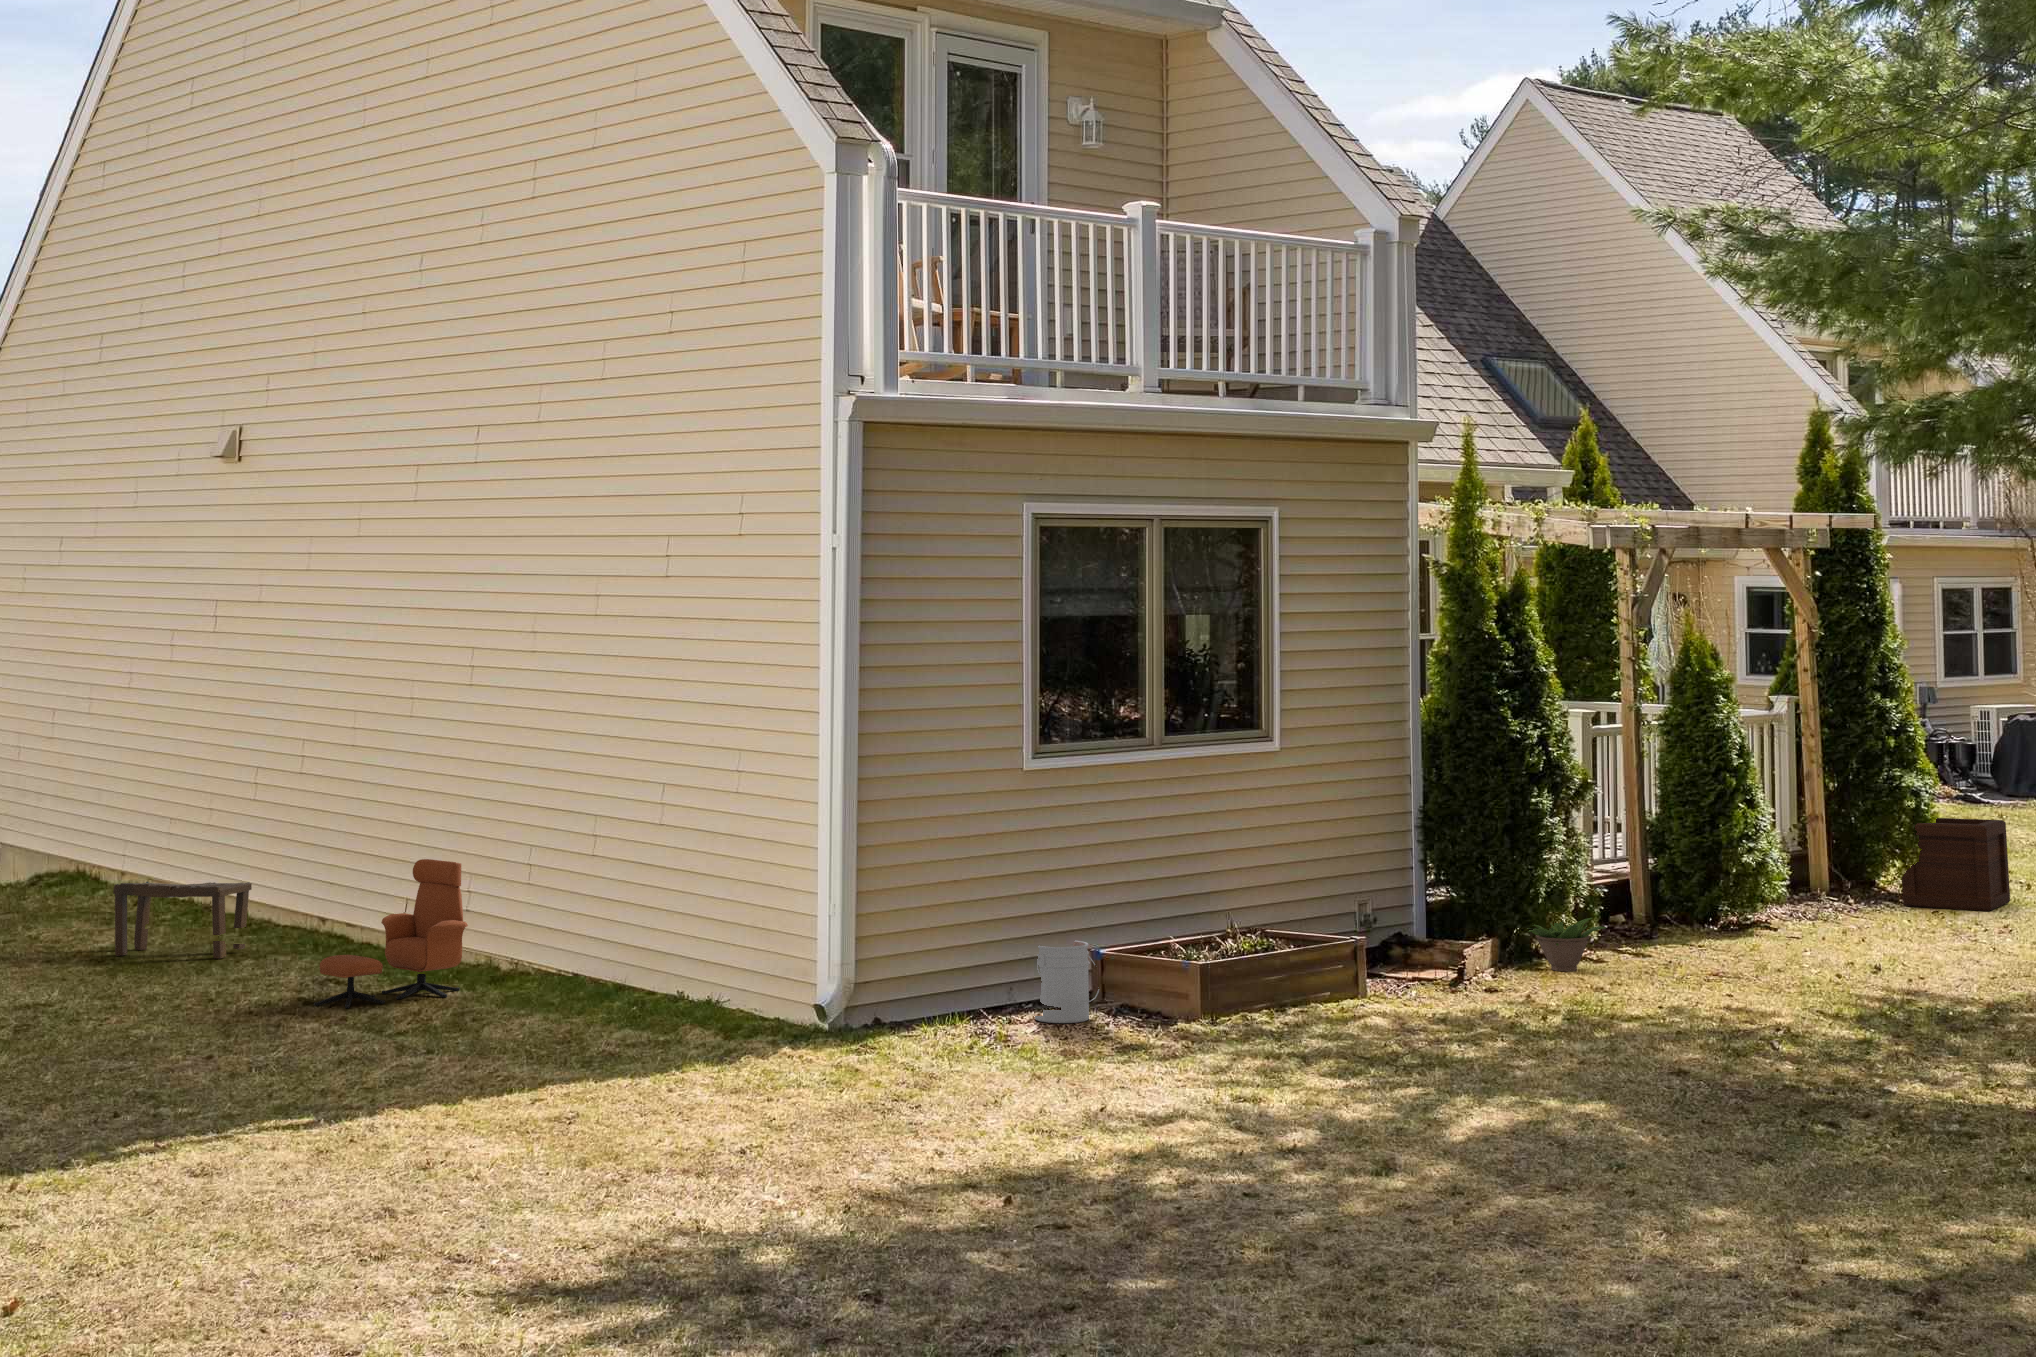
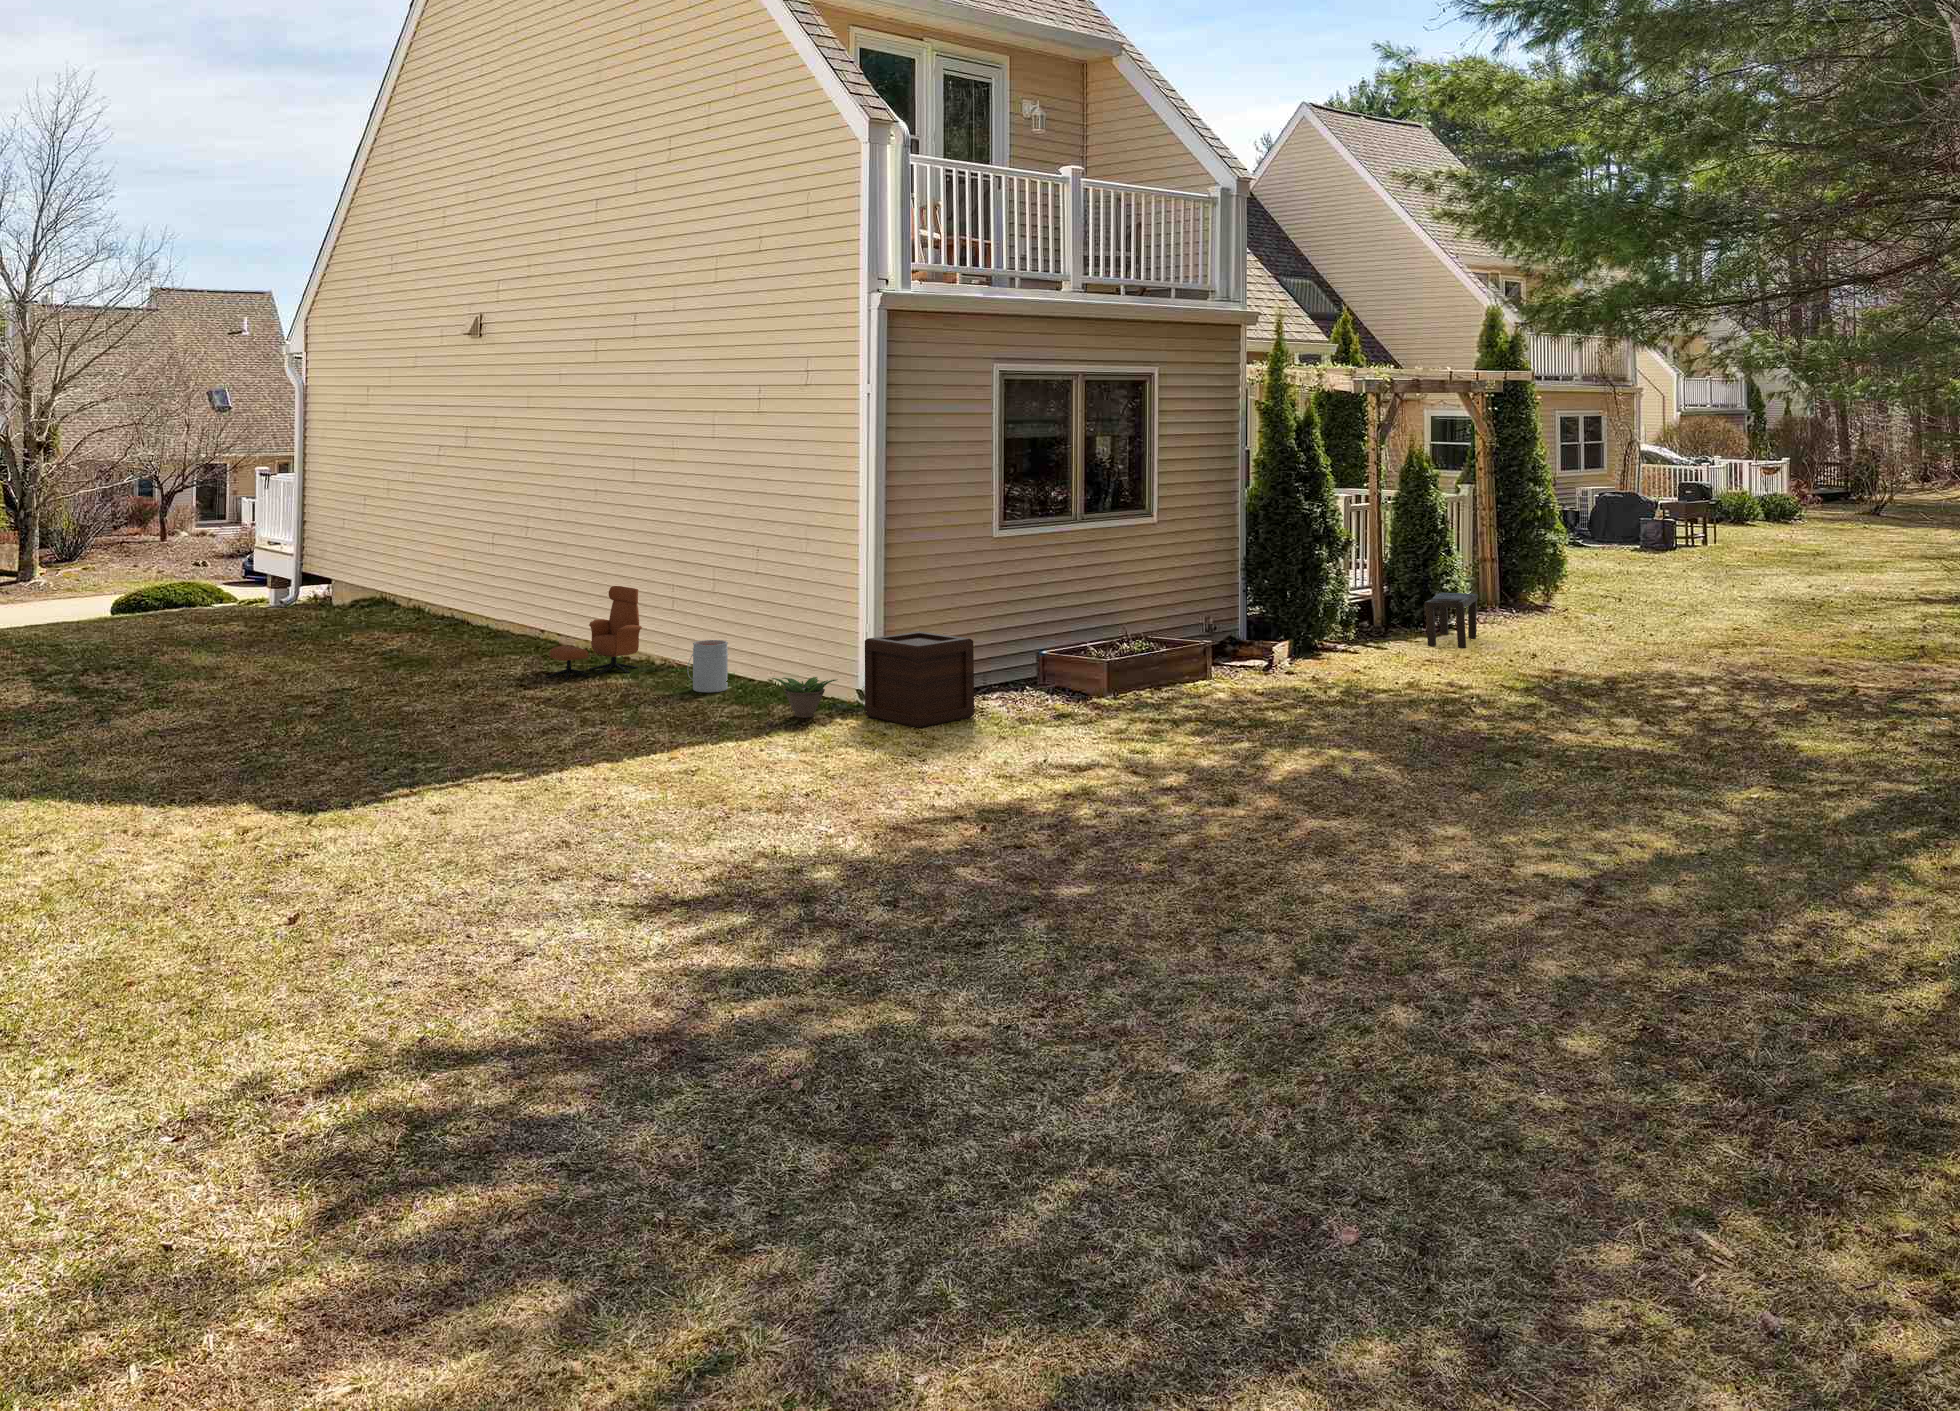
wooden crate: present [1902,818,2010,911] -> present [865,631,974,728]
bench: present [113,882,252,959] -> present [1424,593,1478,648]
decorative plant: present [1529,918,1606,971] -> present [772,677,837,718]
bucket: present [1035,941,1099,1023] -> present [687,640,728,693]

